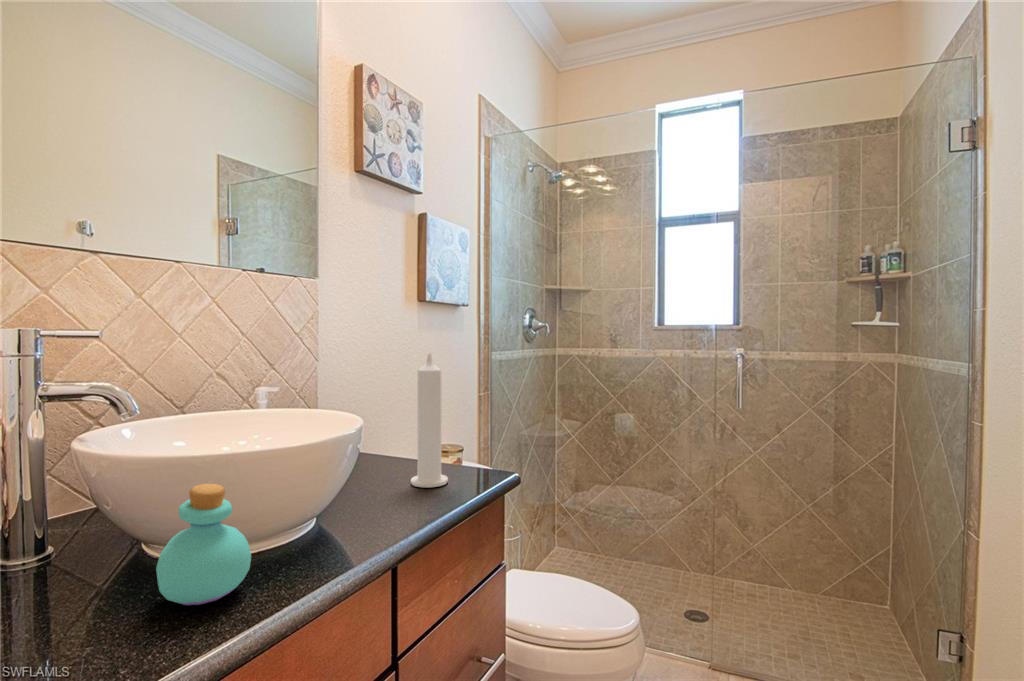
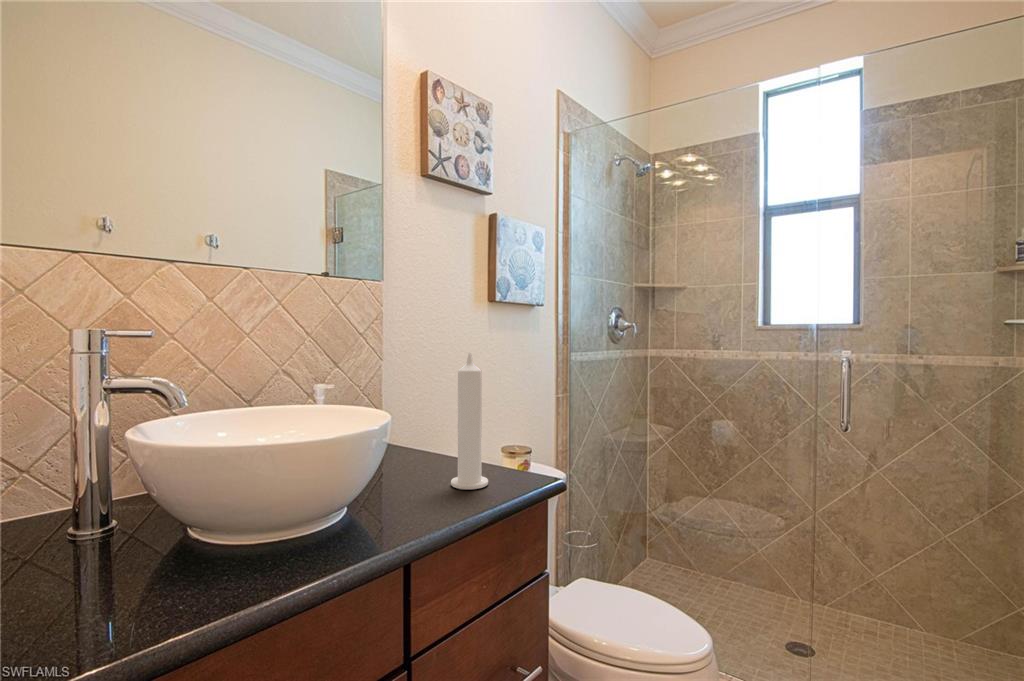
perfume bottle: present [156,484,251,605] -> none [167,474,256,587]

